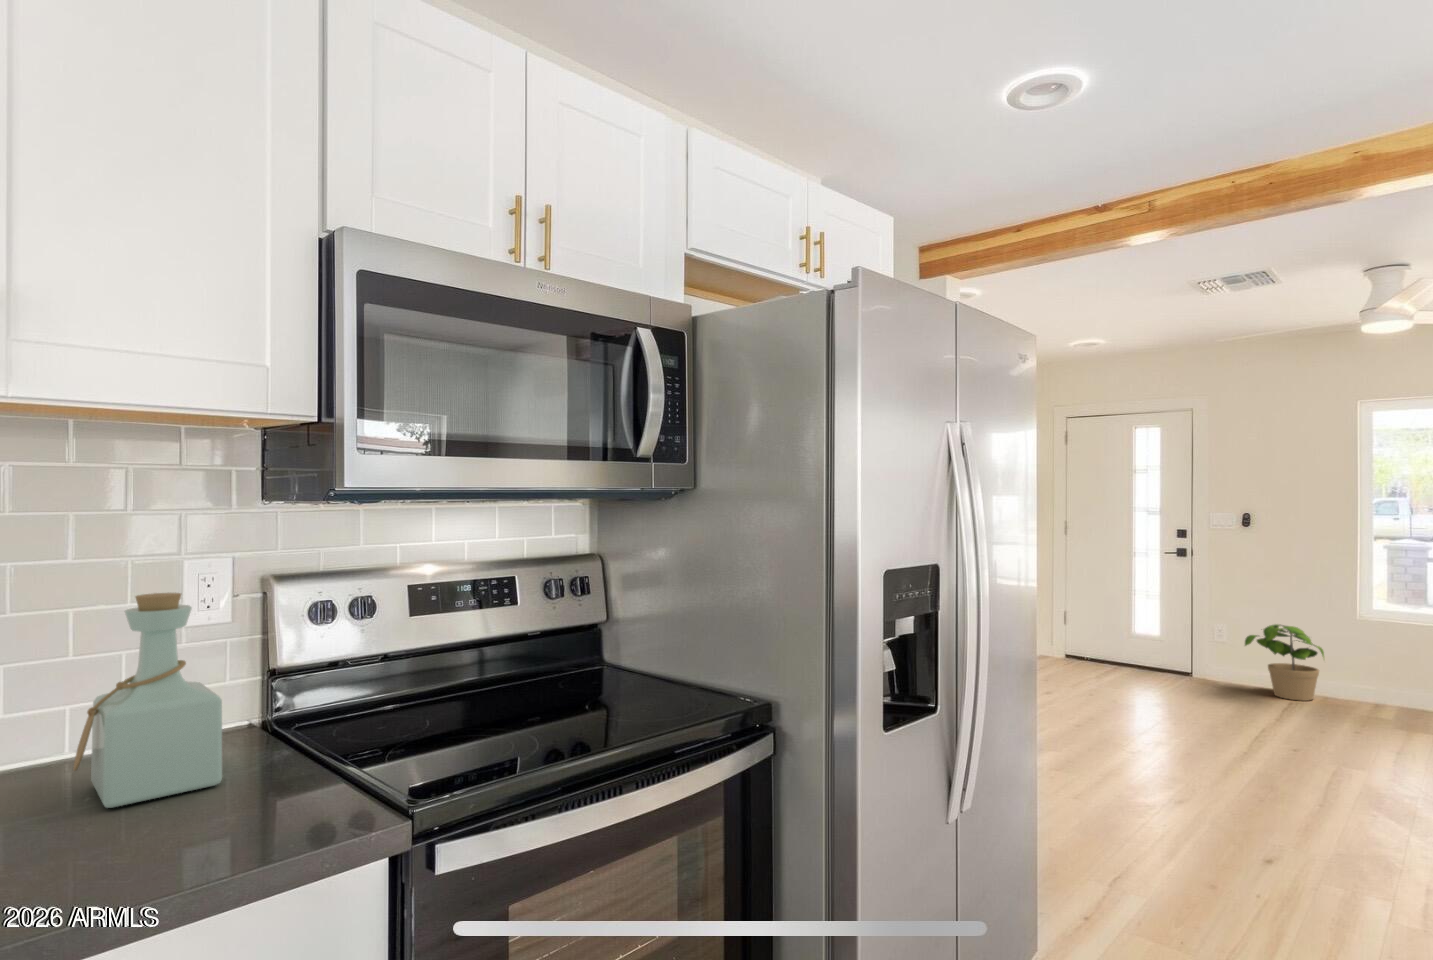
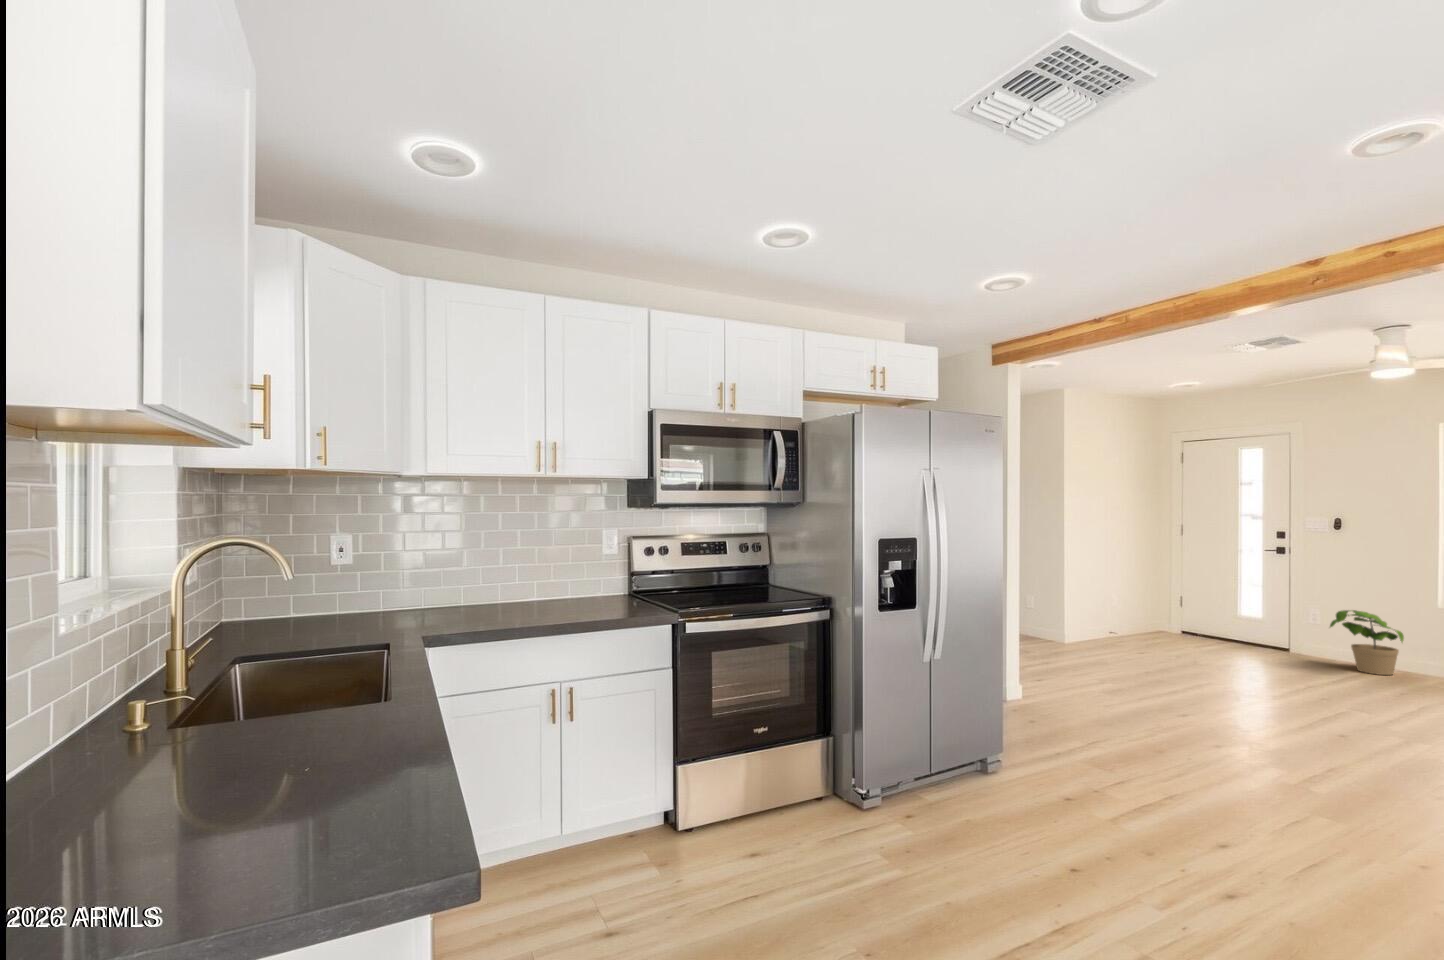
bottle: present [73,593,222,808] -> none [579,539,621,607]

